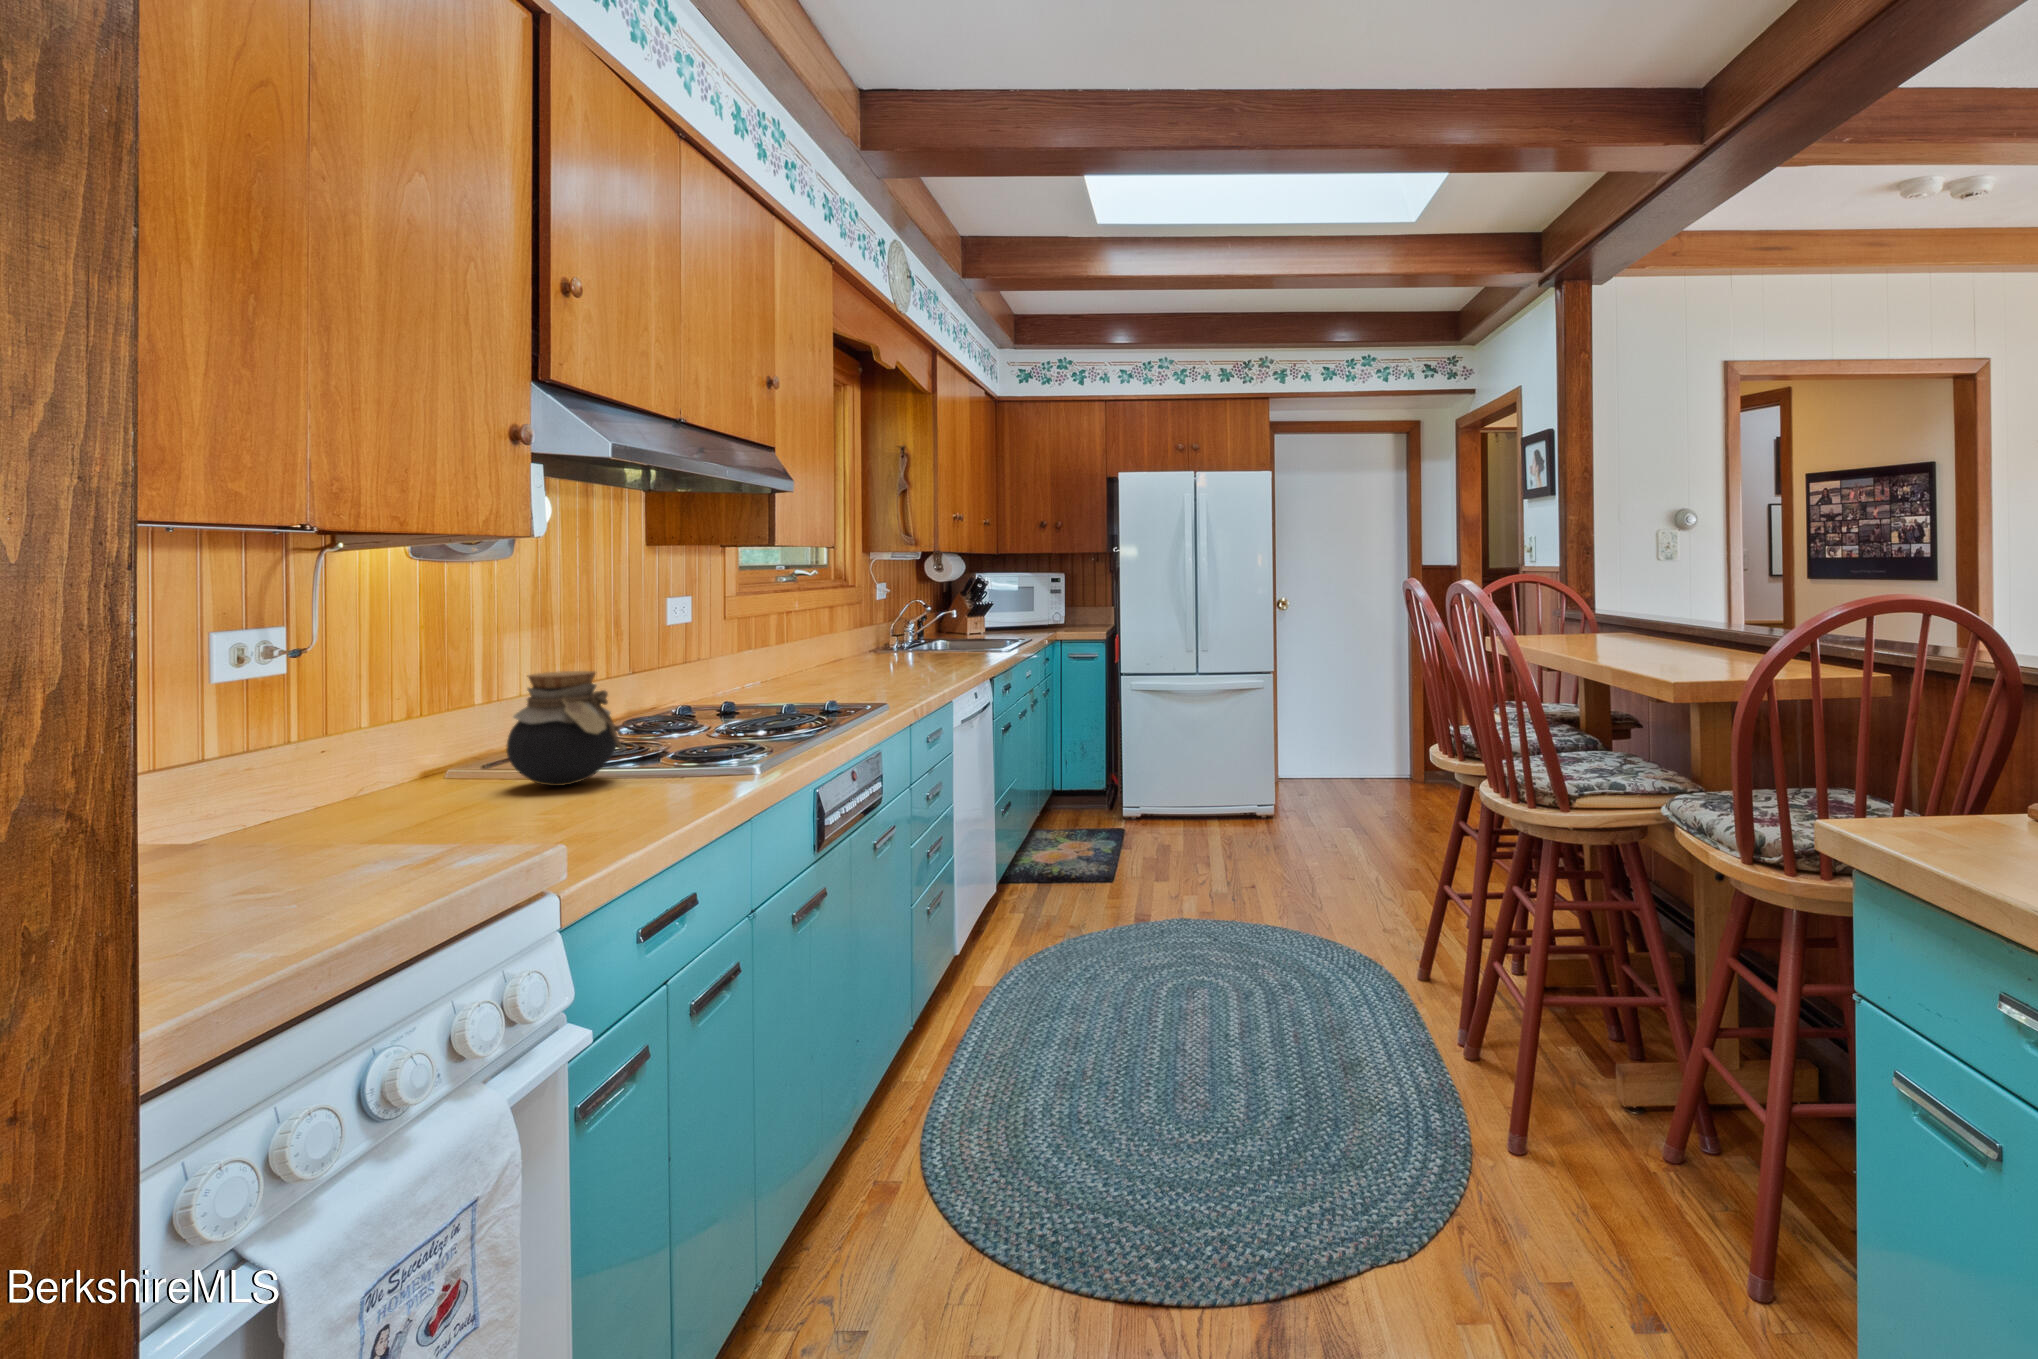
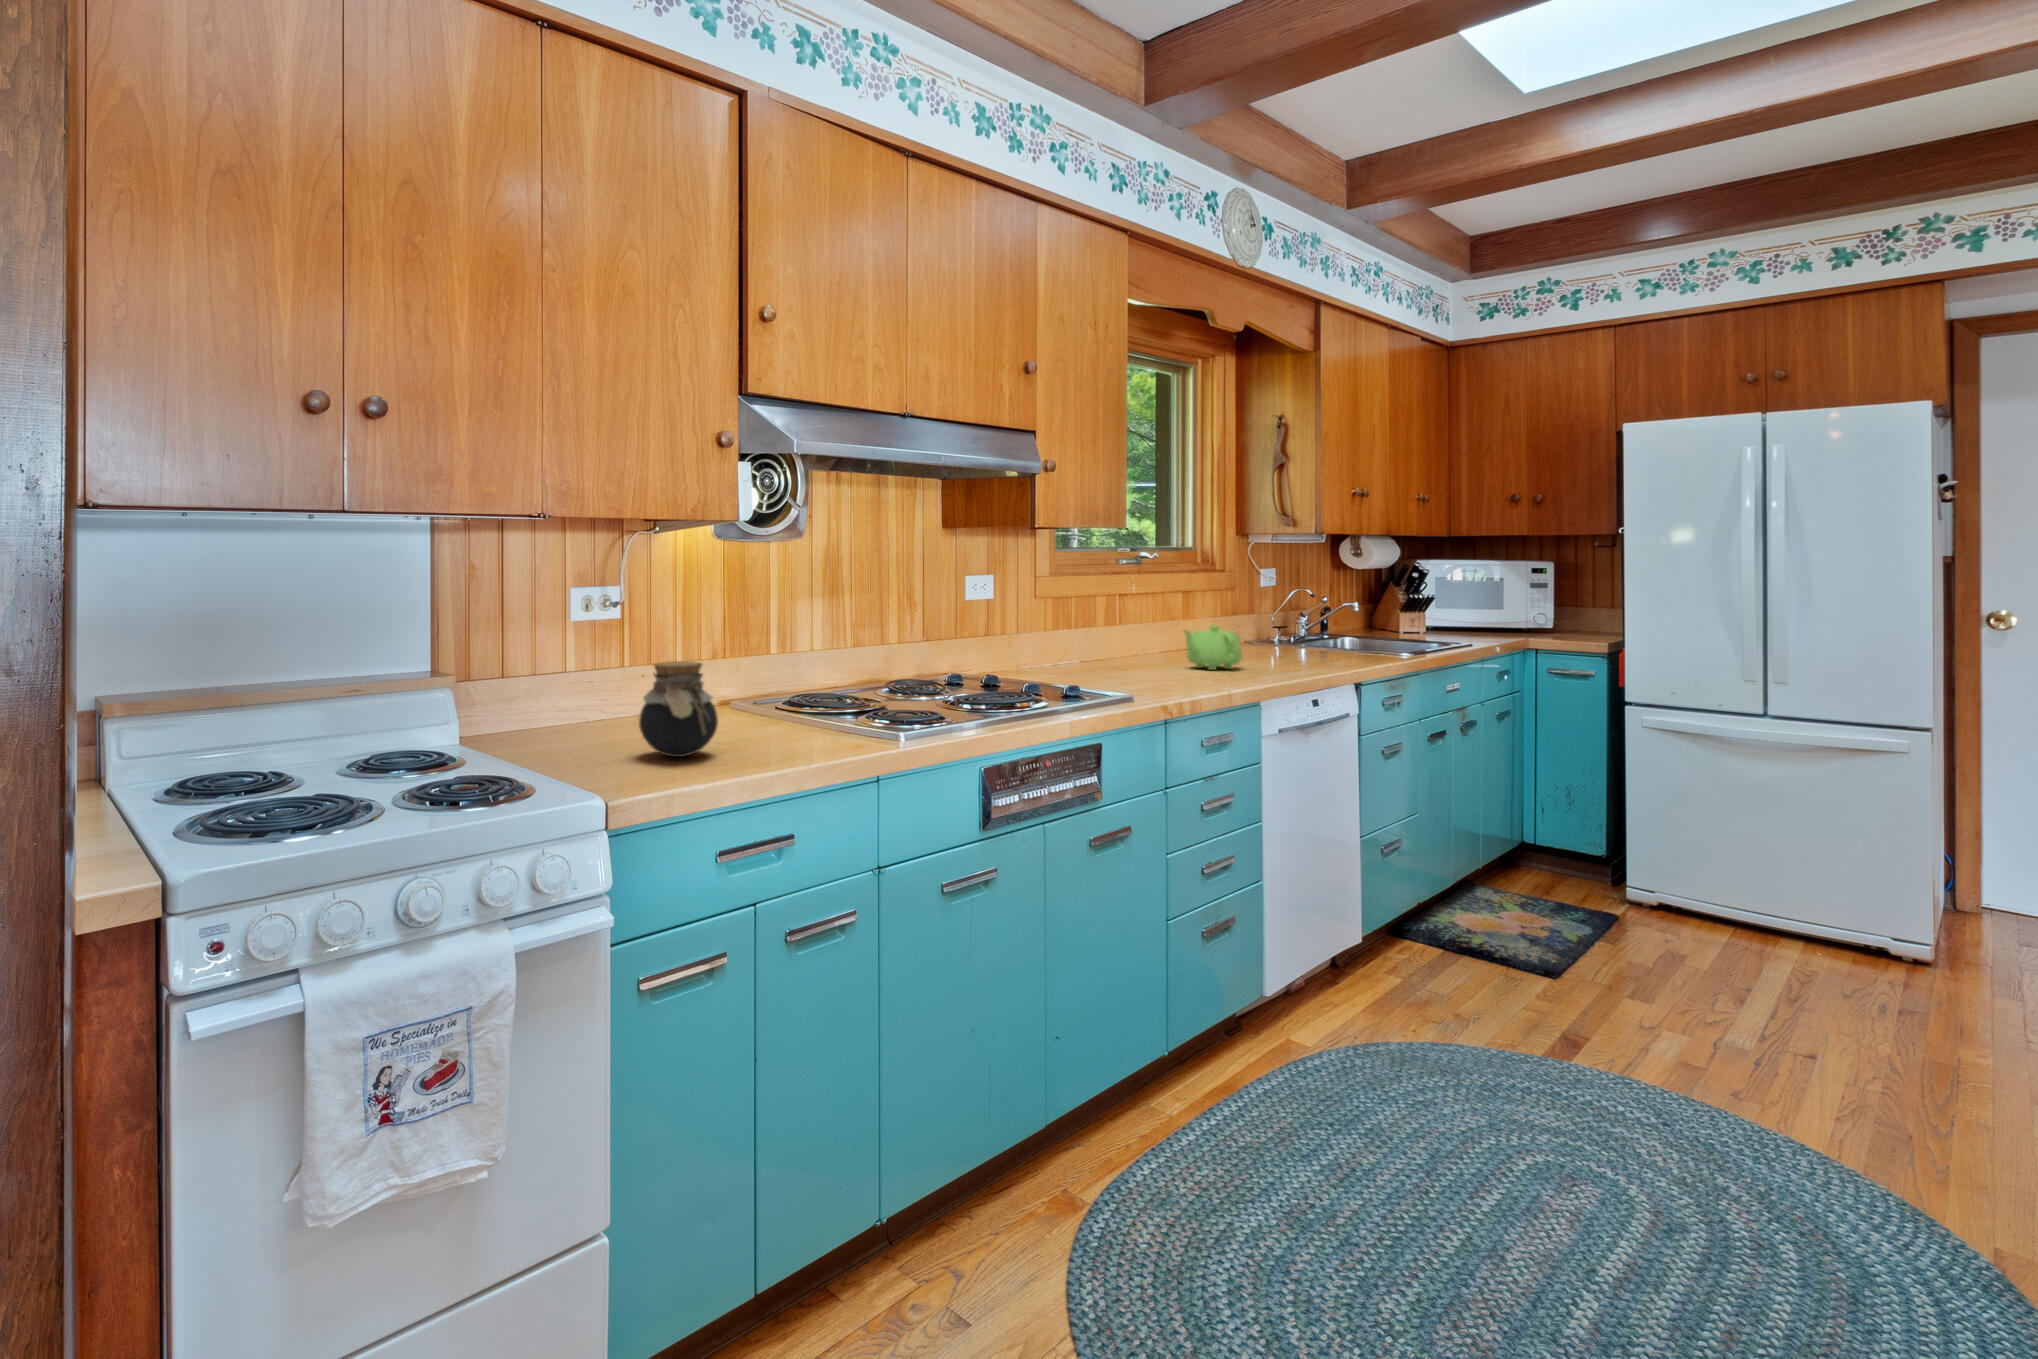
teapot: none [872,626,920,666] -> present [1184,625,1242,670]

